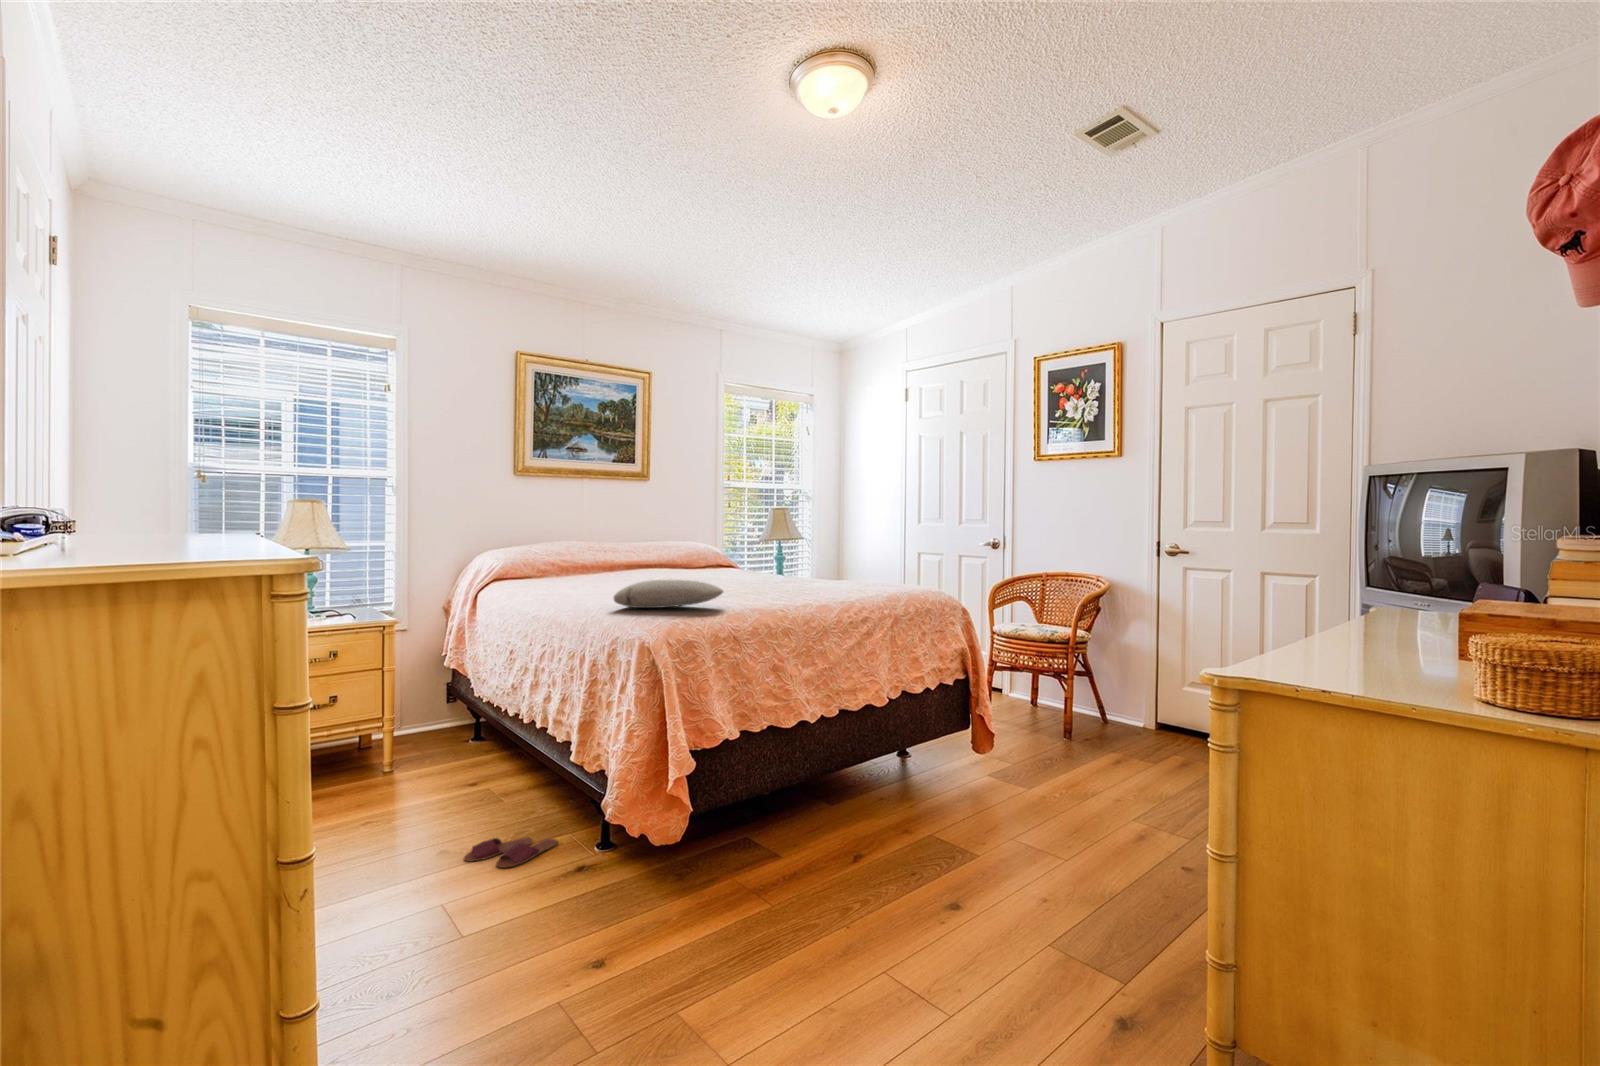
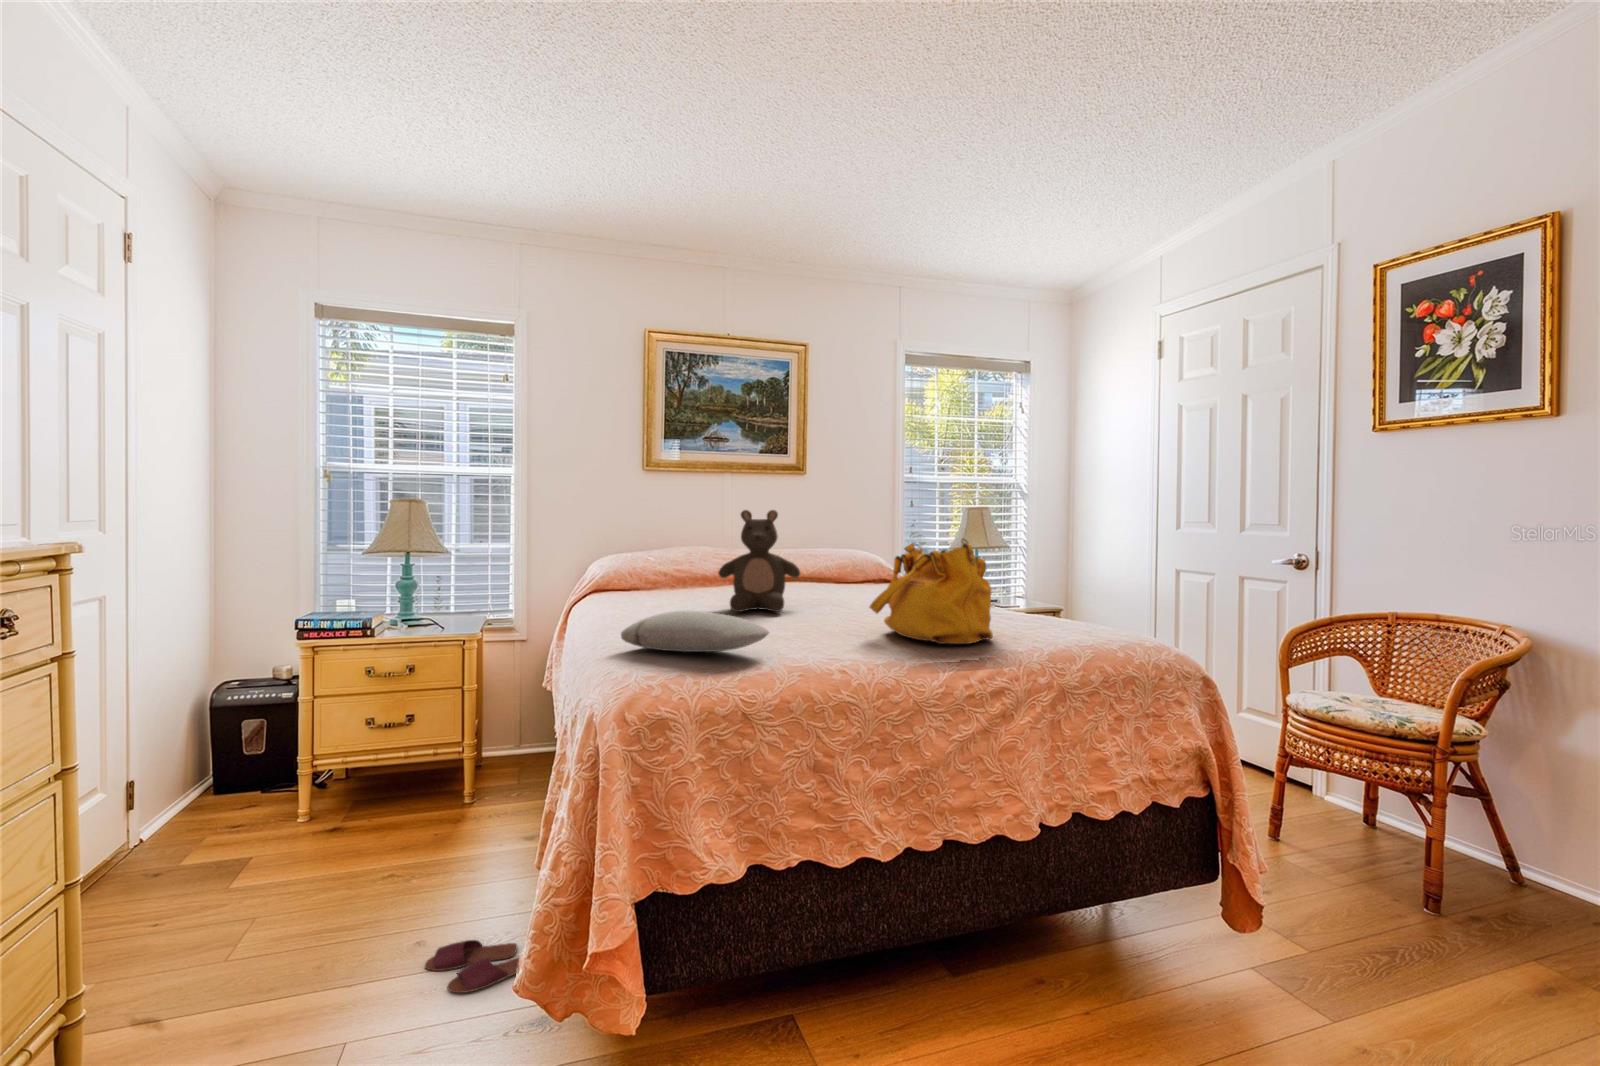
stuffed bear: none [629,509,692,586] -> present [719,510,800,612]
handbag: none [770,527,850,595] -> present [869,538,993,644]

